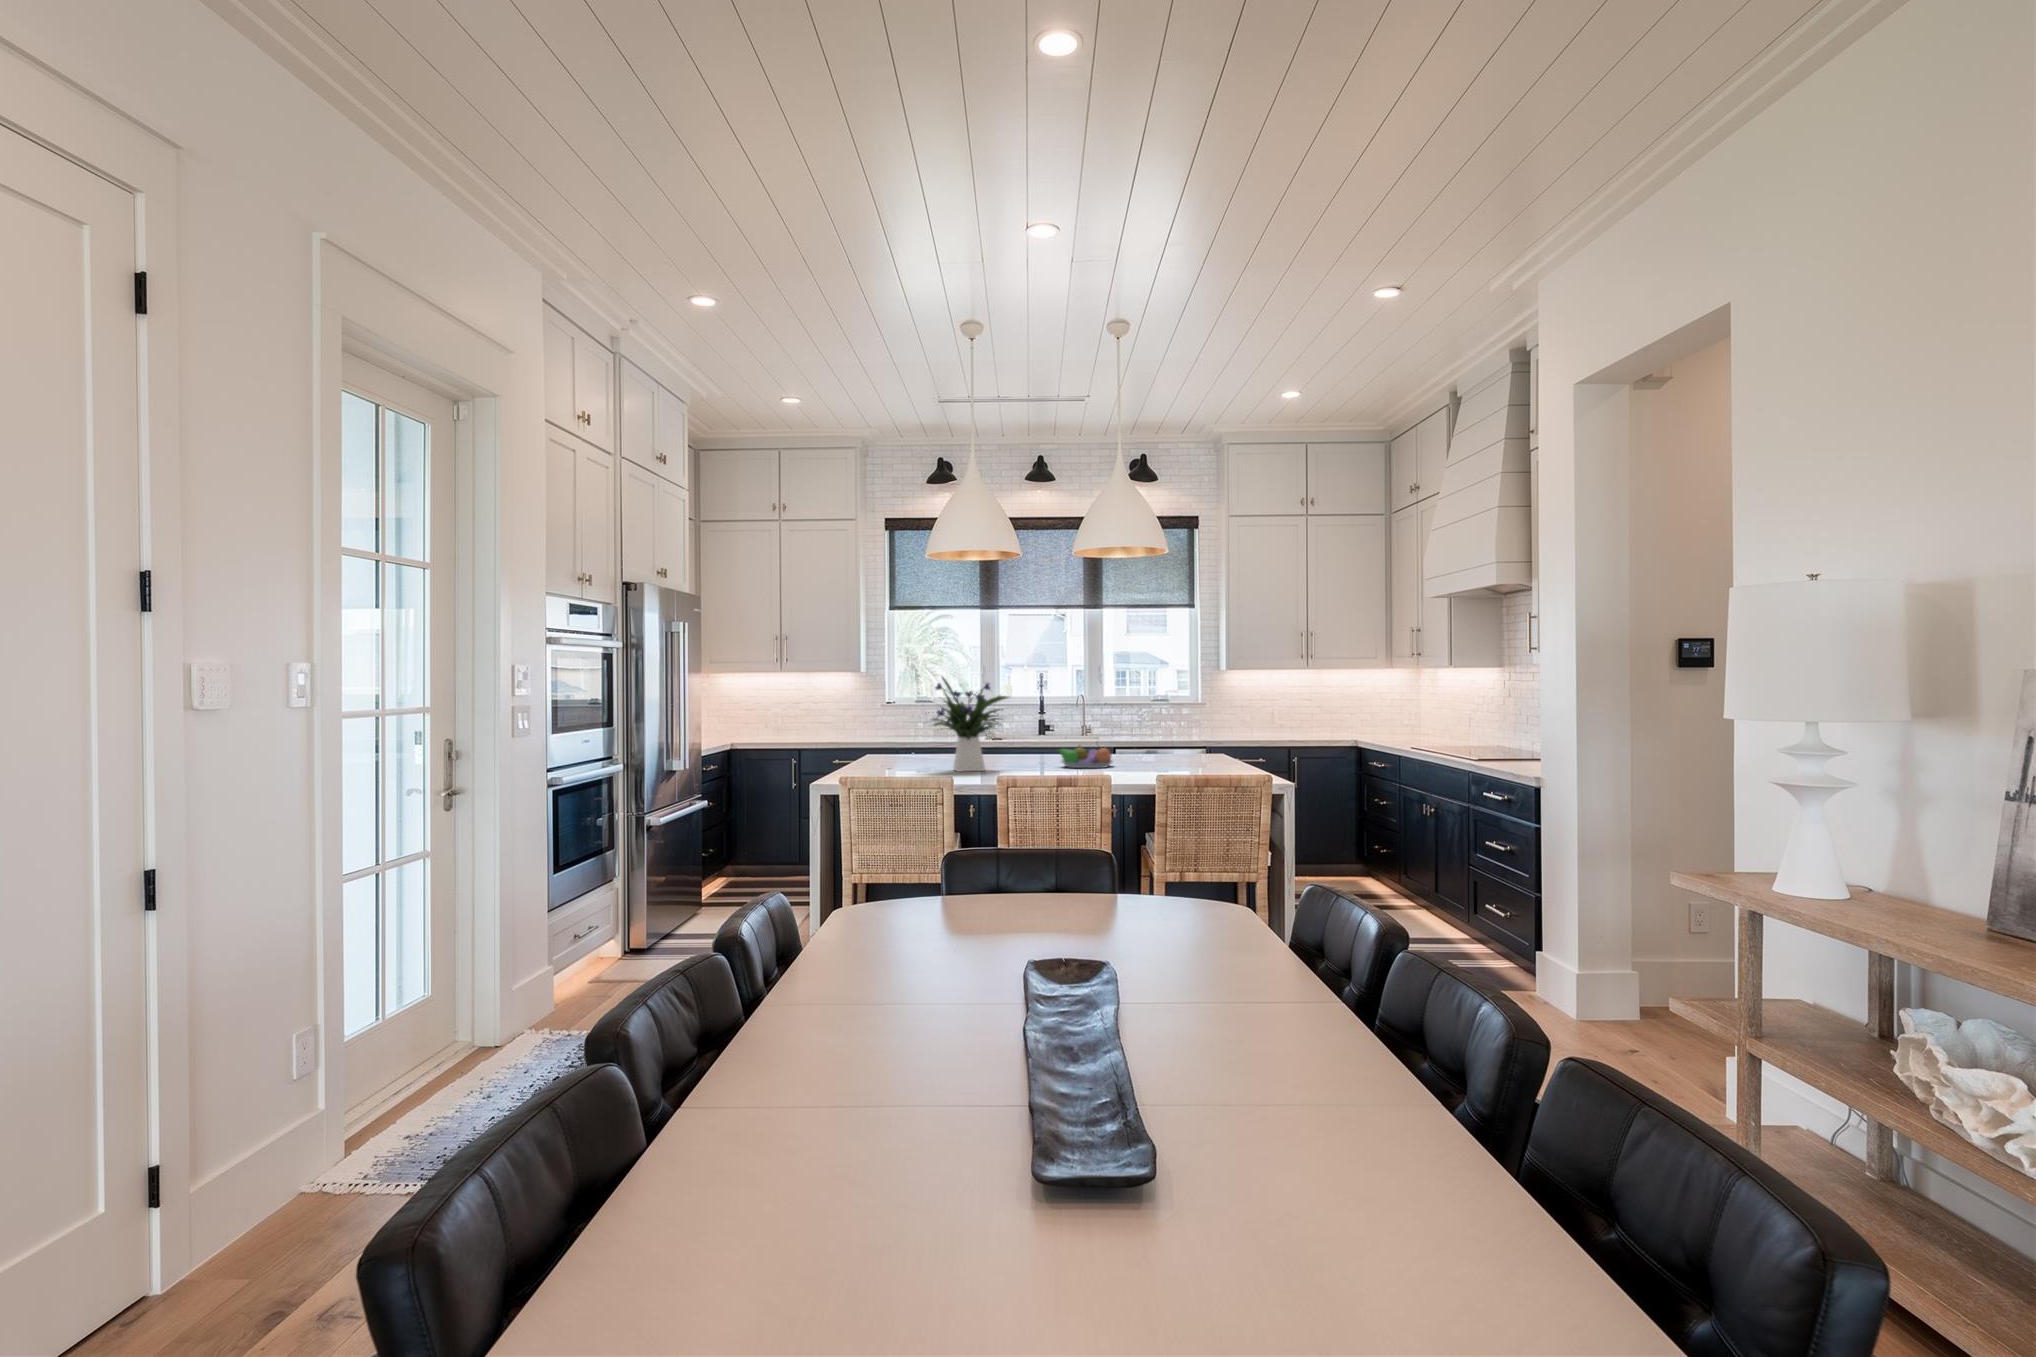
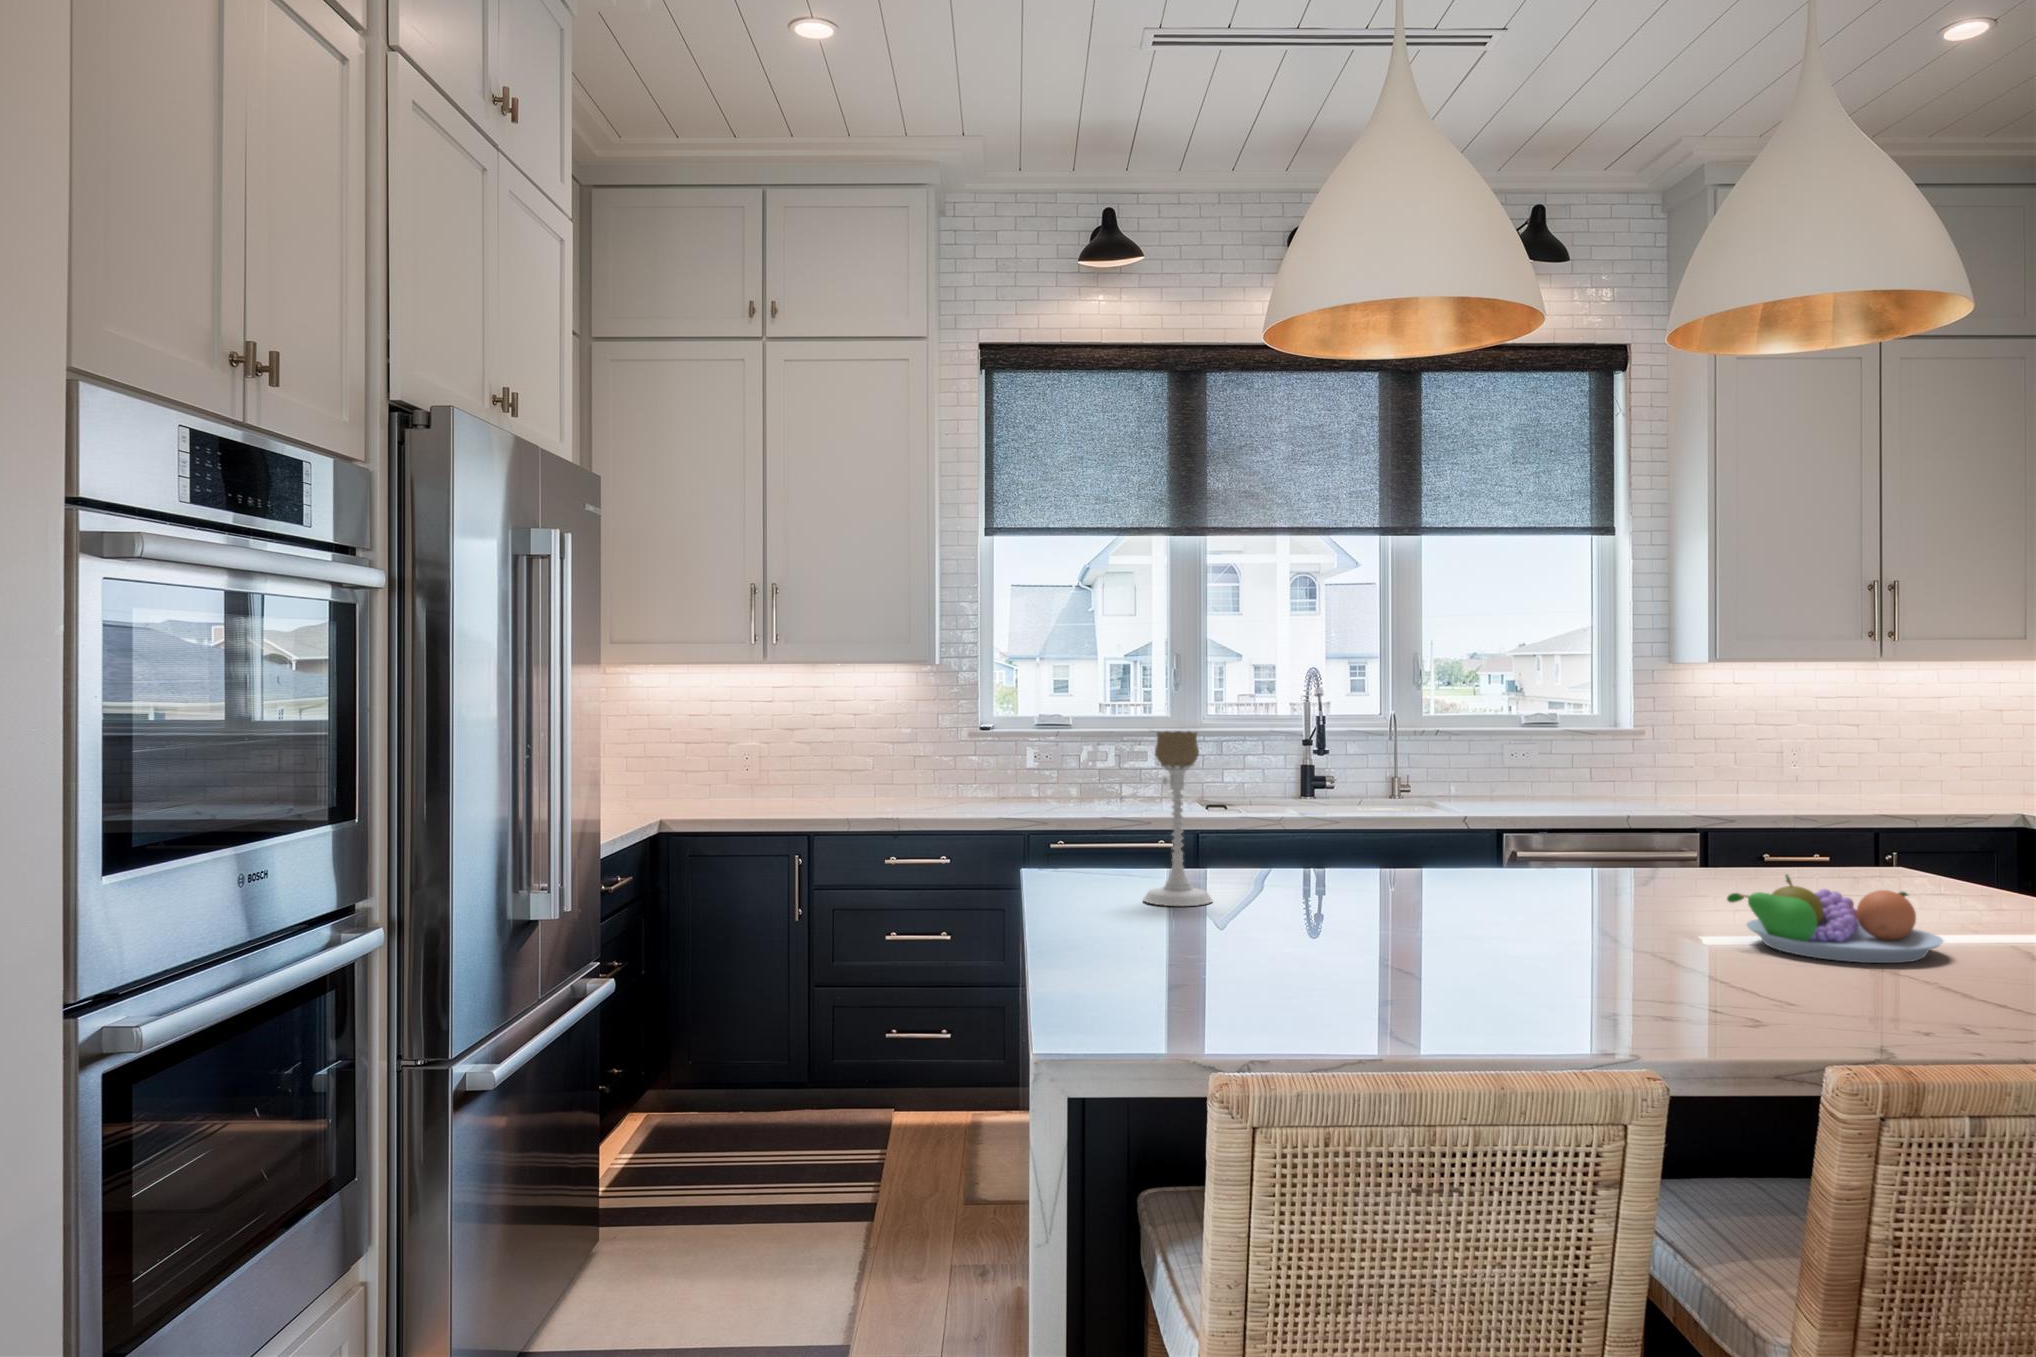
flower arrangement: present [932,677,1007,771] -> none [1345,662,1666,981]
candle holder: none [894,699,920,762] -> present [1143,731,1213,906]

